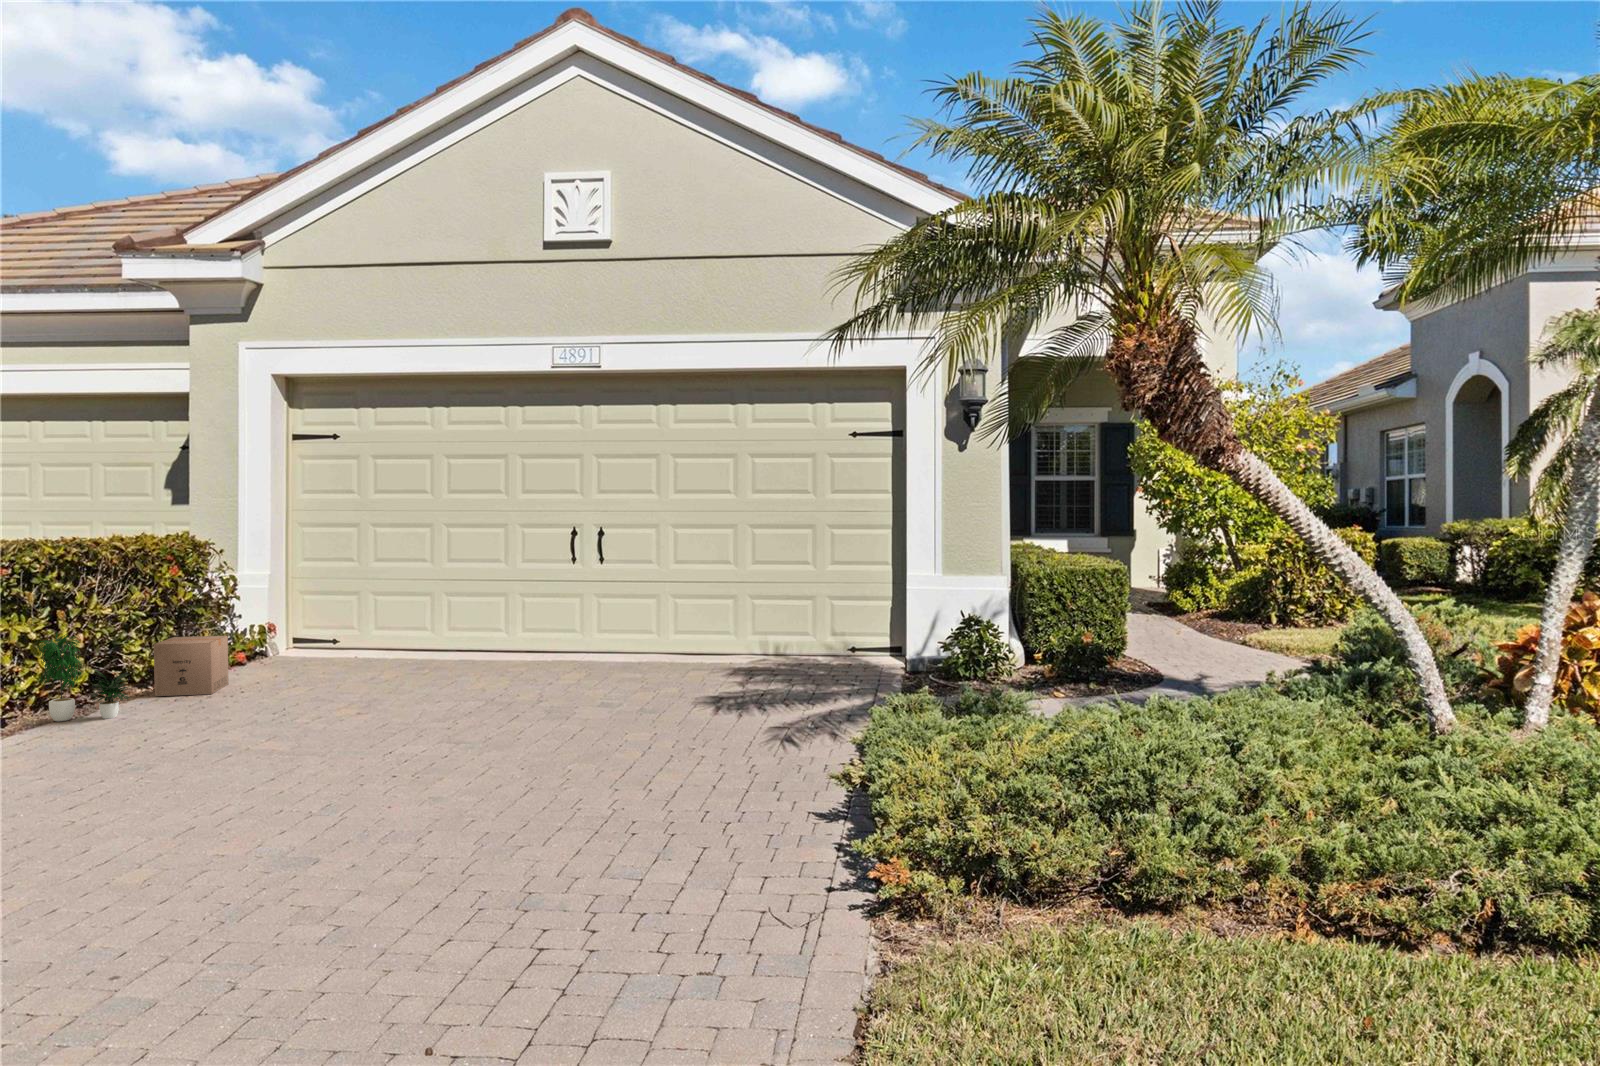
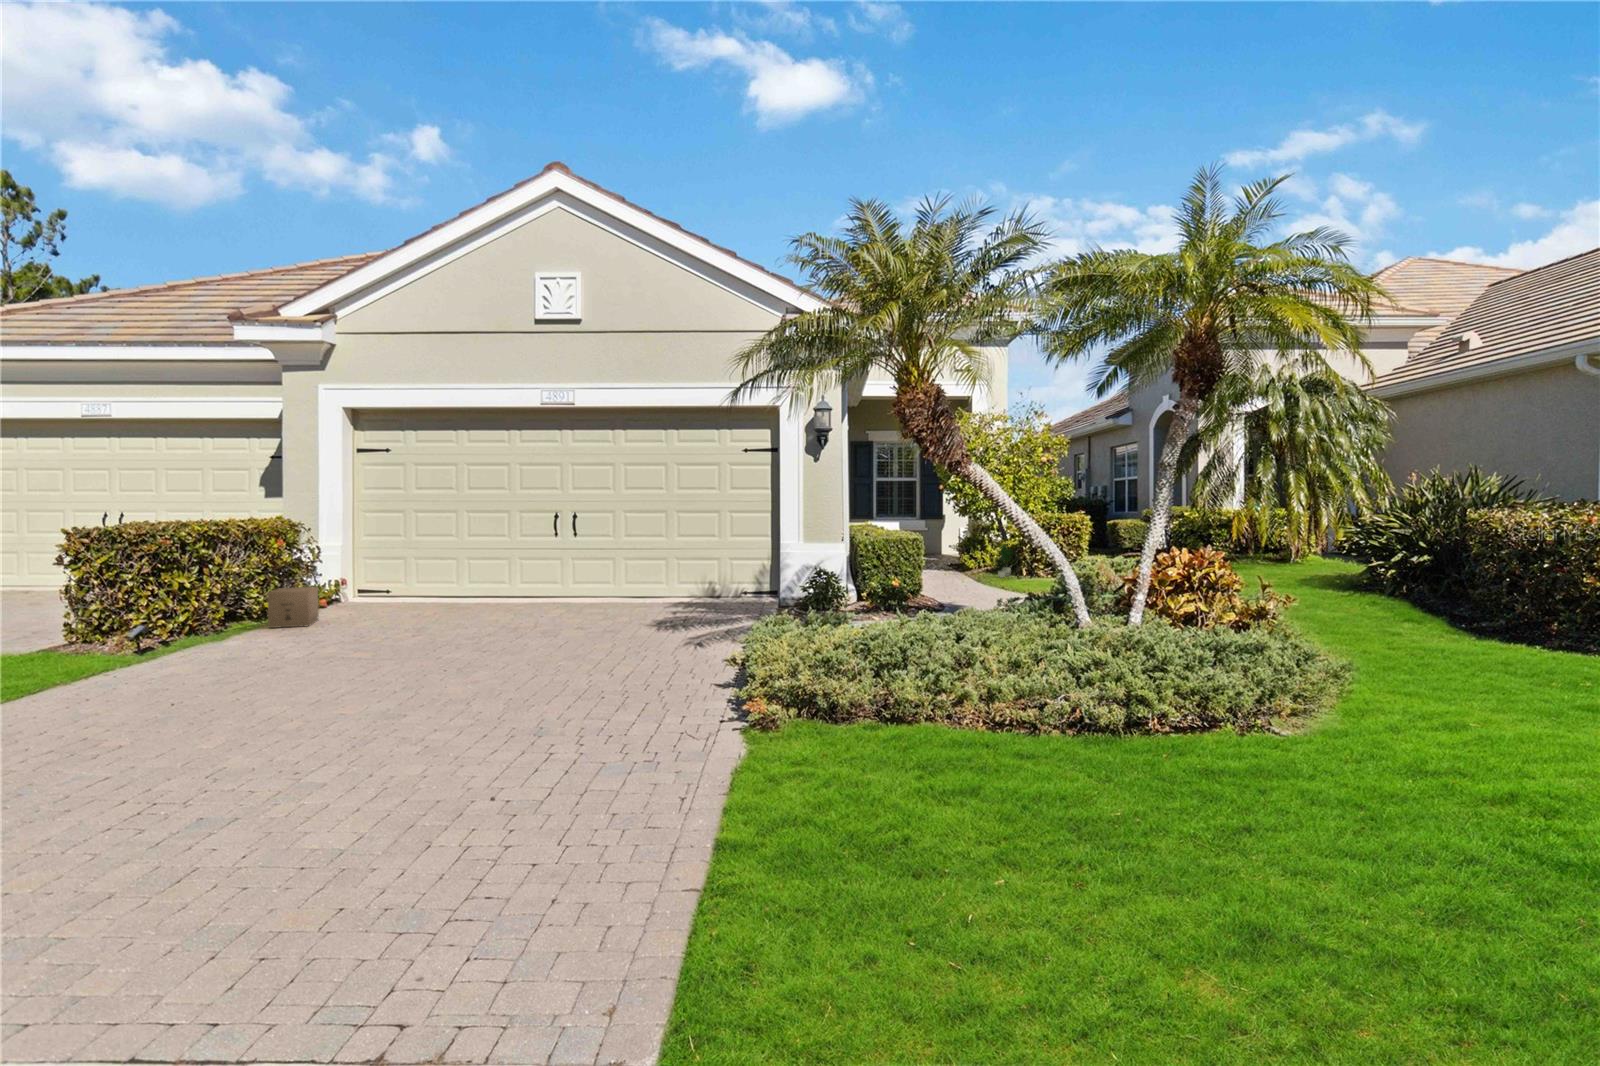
potted plant: present [38,633,129,721] -> present [995,542,1012,578]

